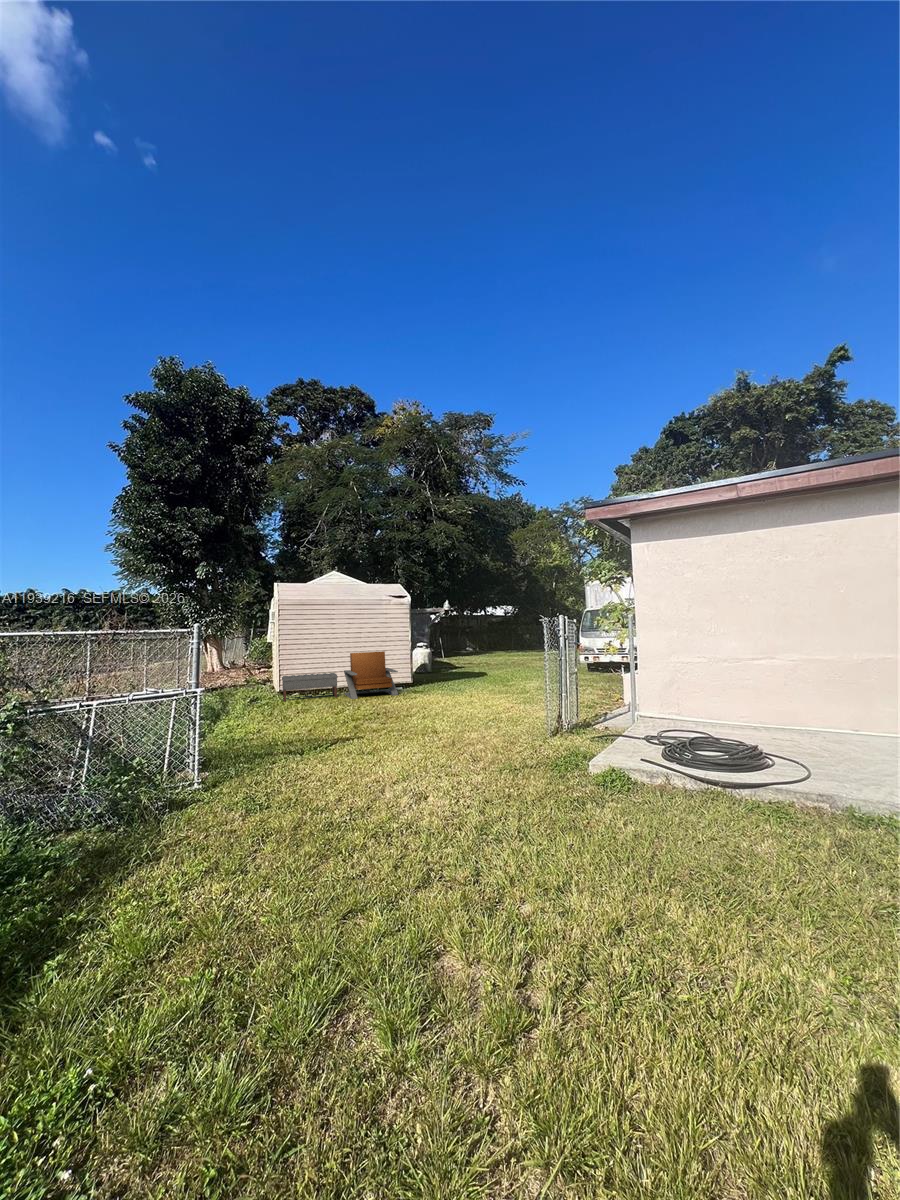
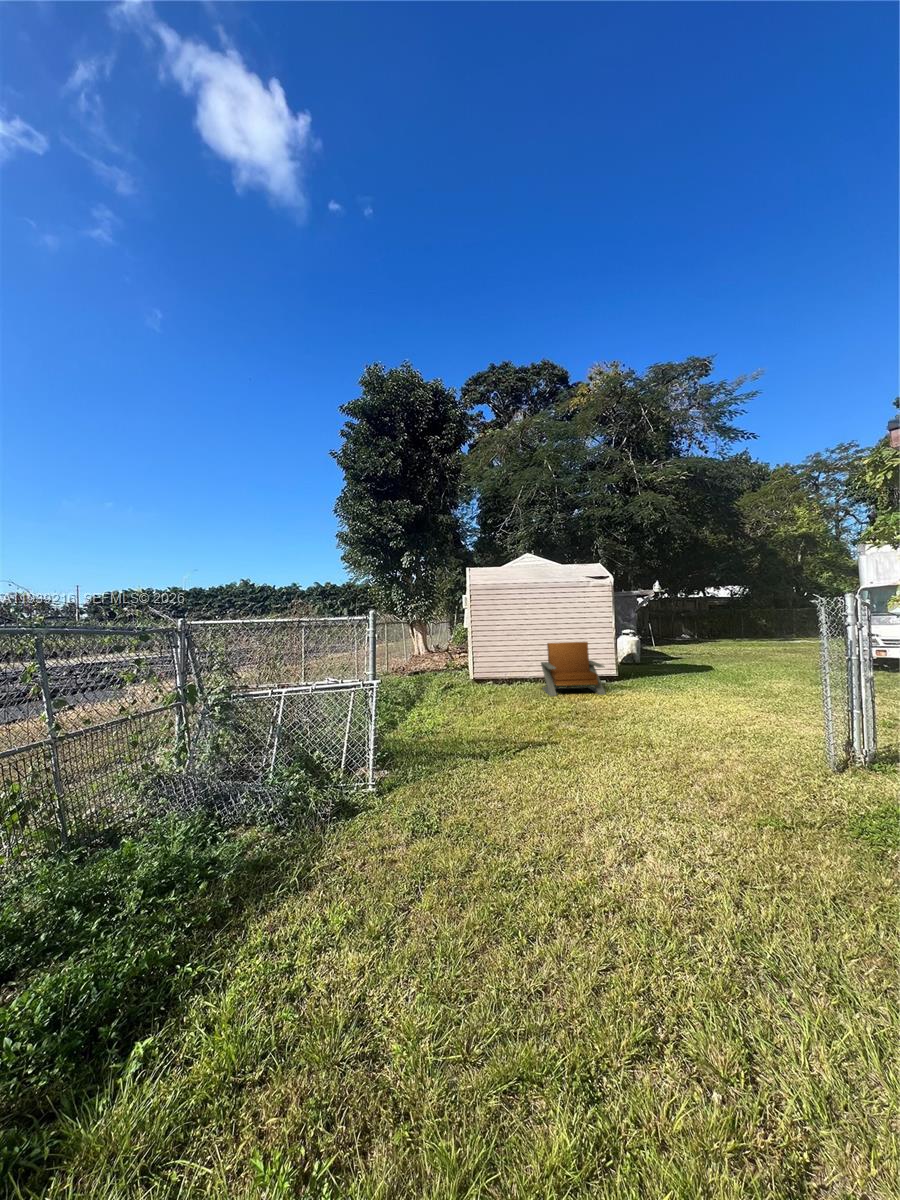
bench: present [282,673,338,702] -> none [475,664,534,694]

